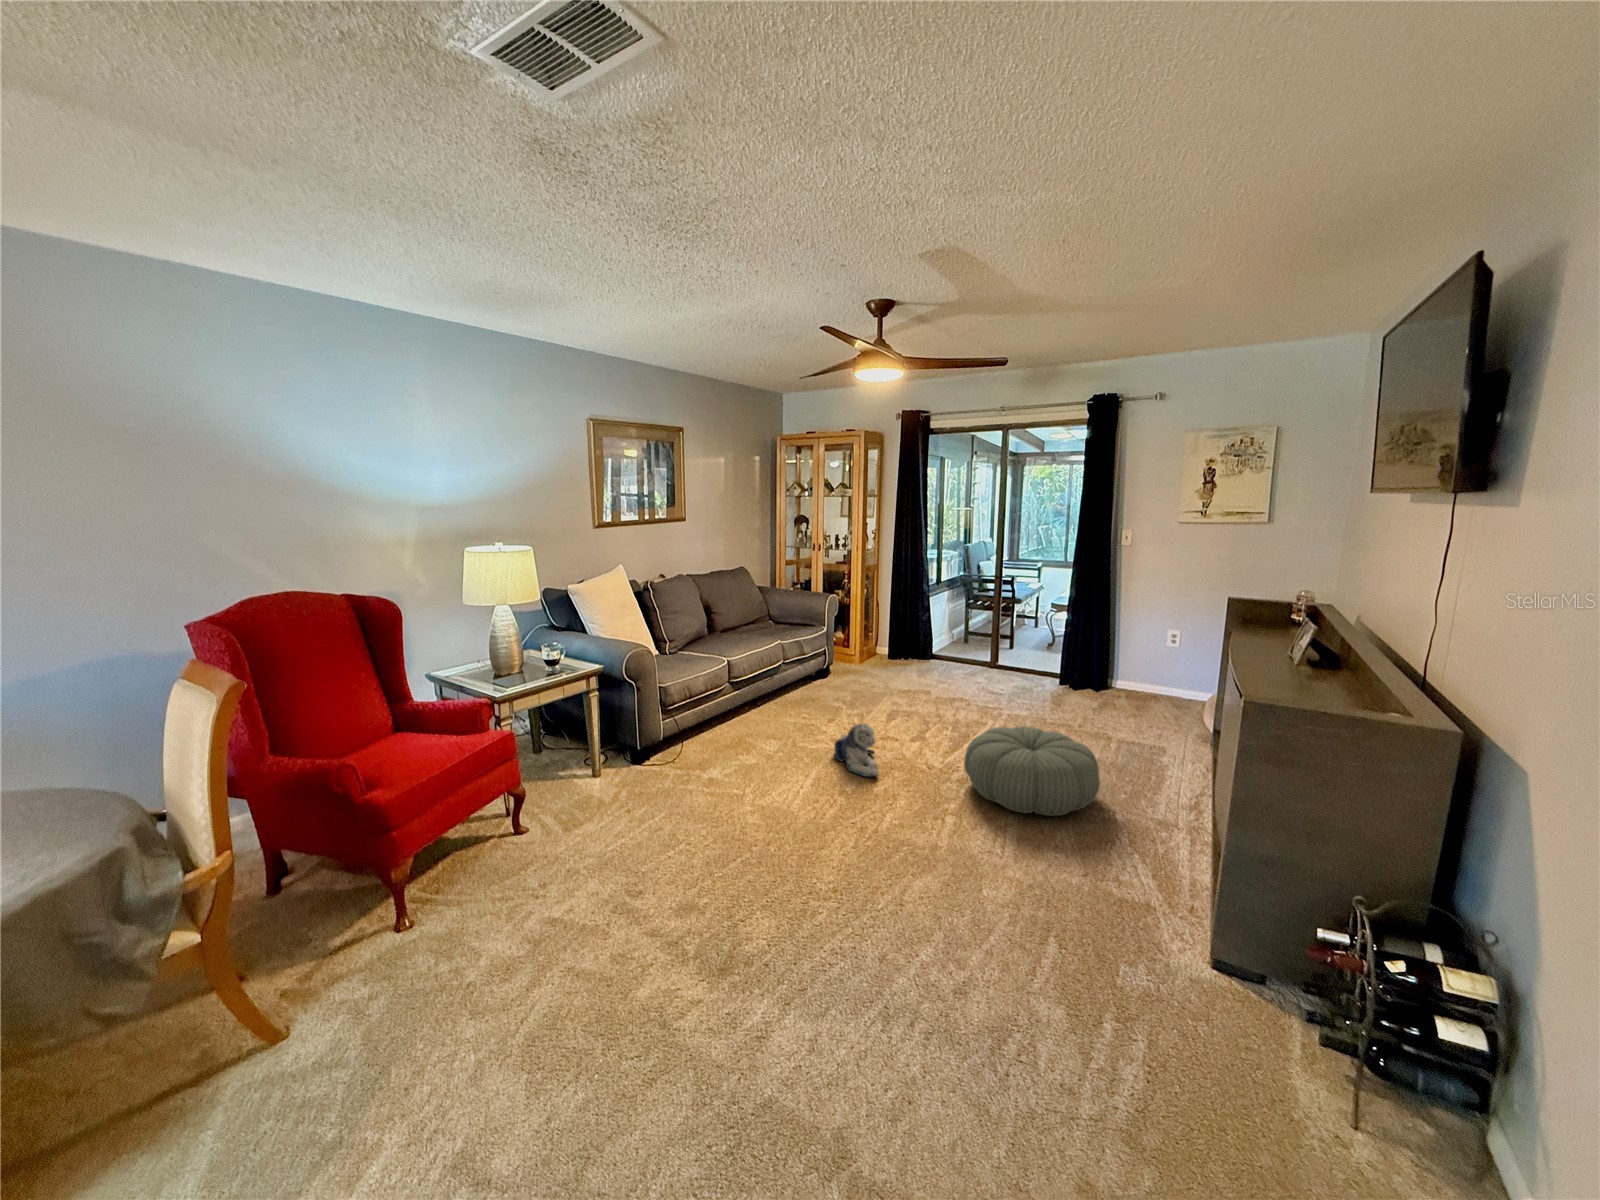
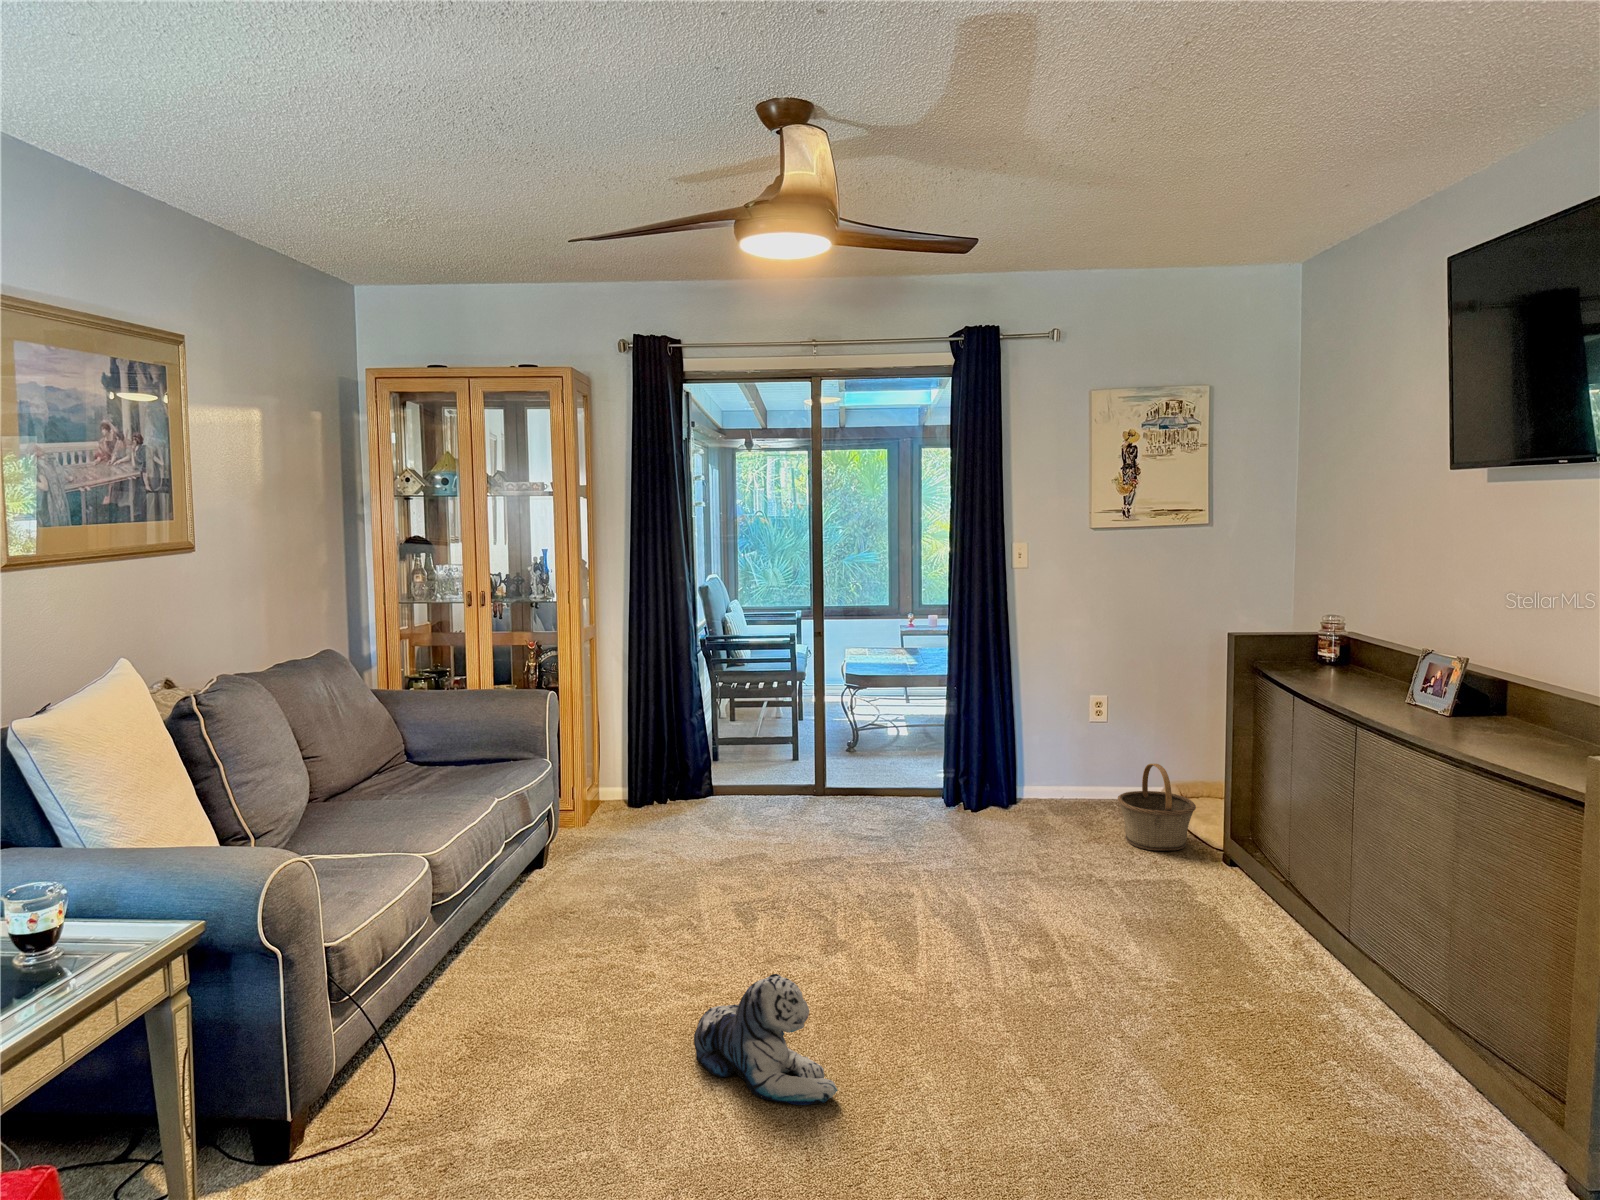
basket: none [1152,675,1204,729] -> present [1118,764,1196,851]
pouf: present [964,726,1100,816] -> none [992,906,1256,1099]

